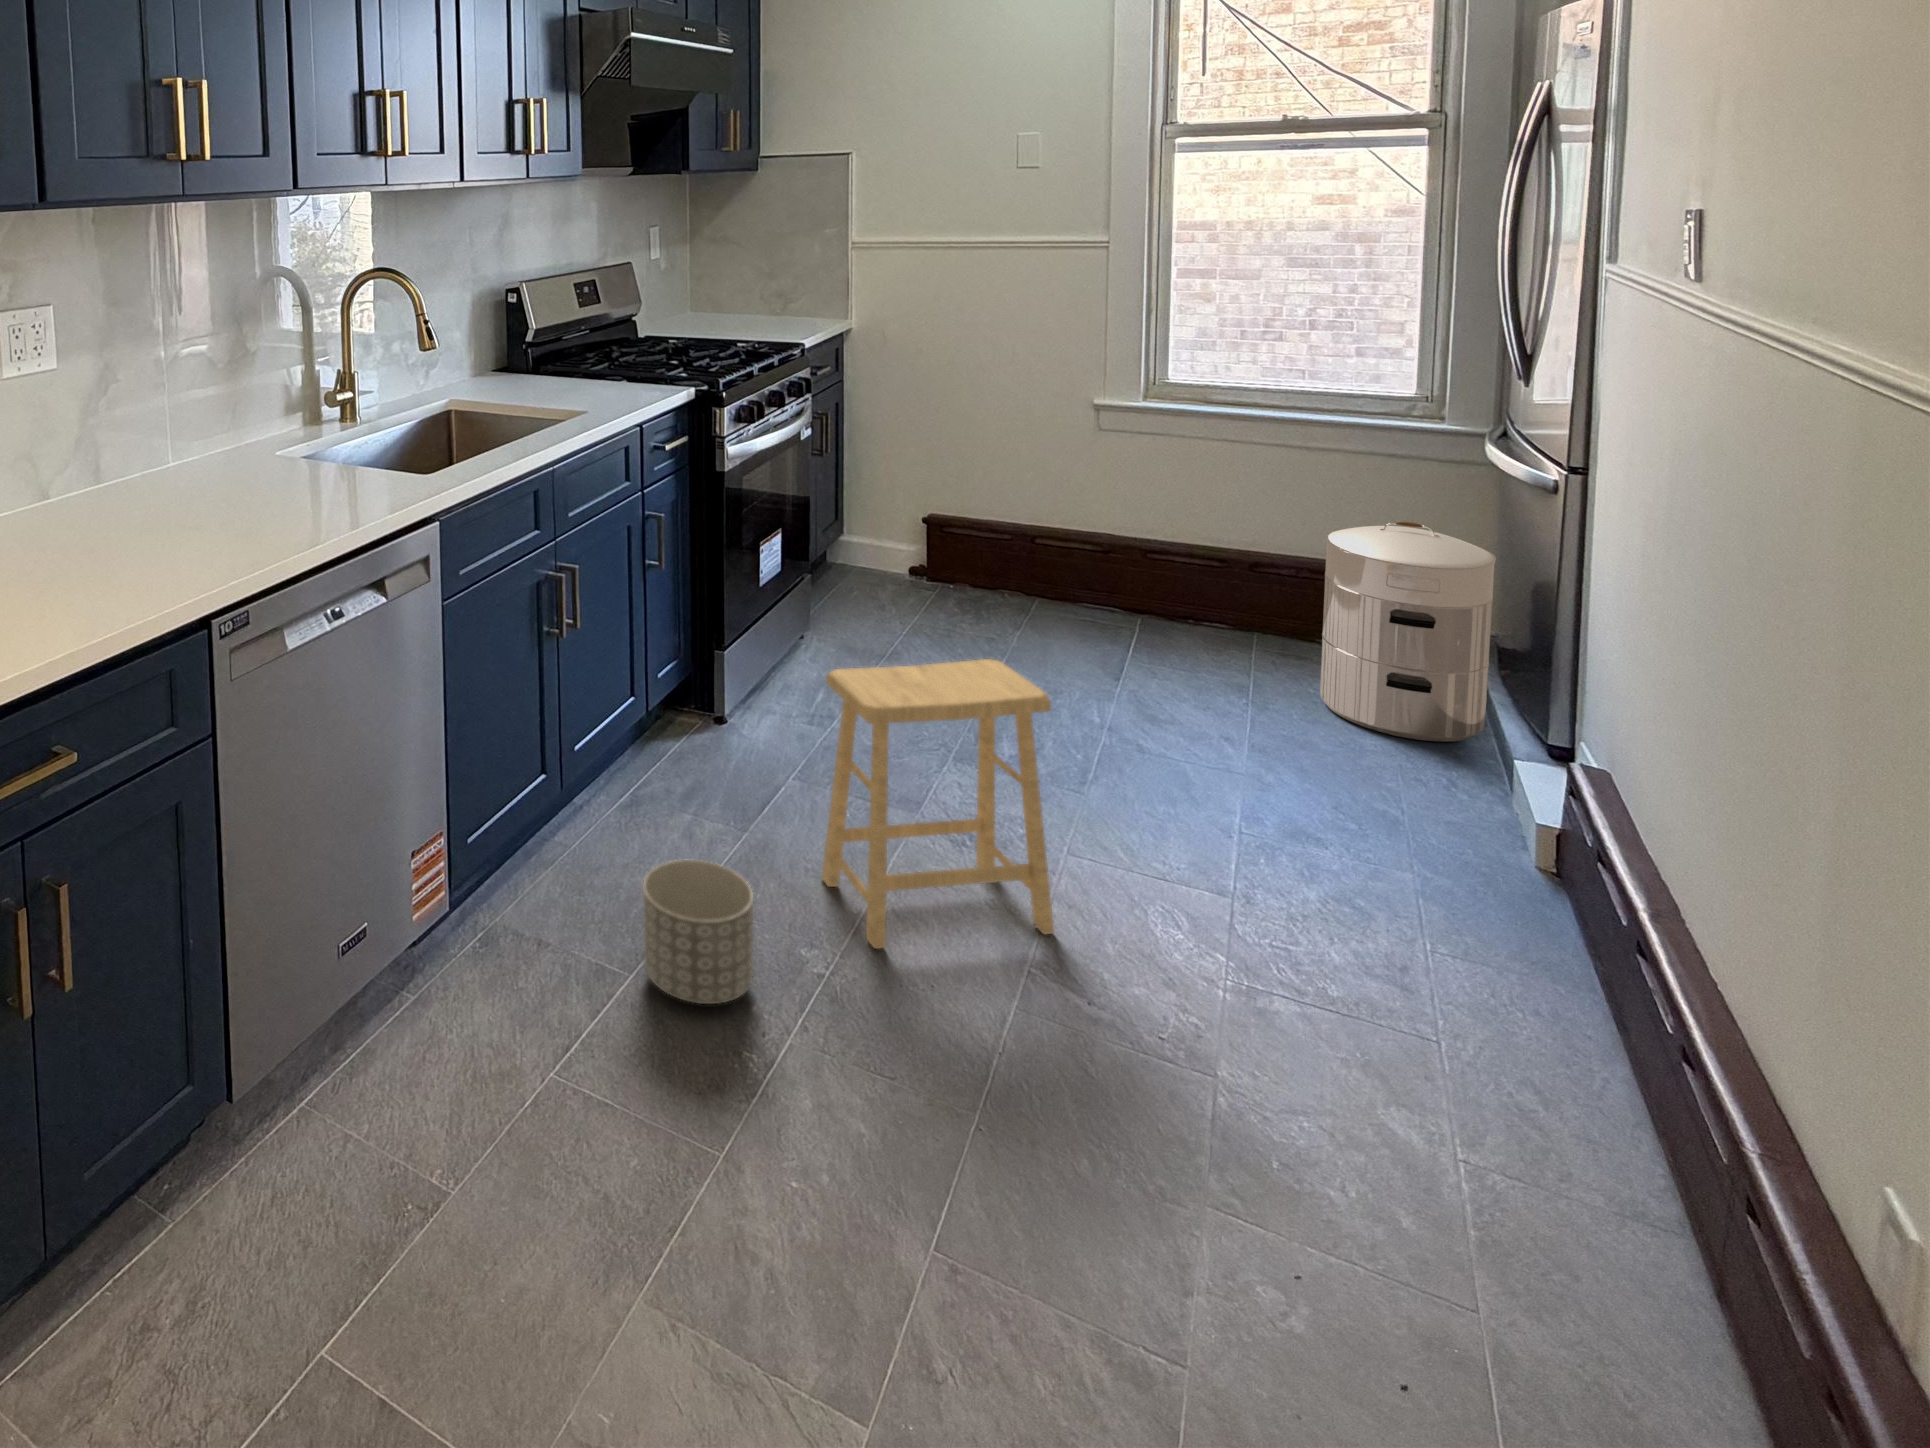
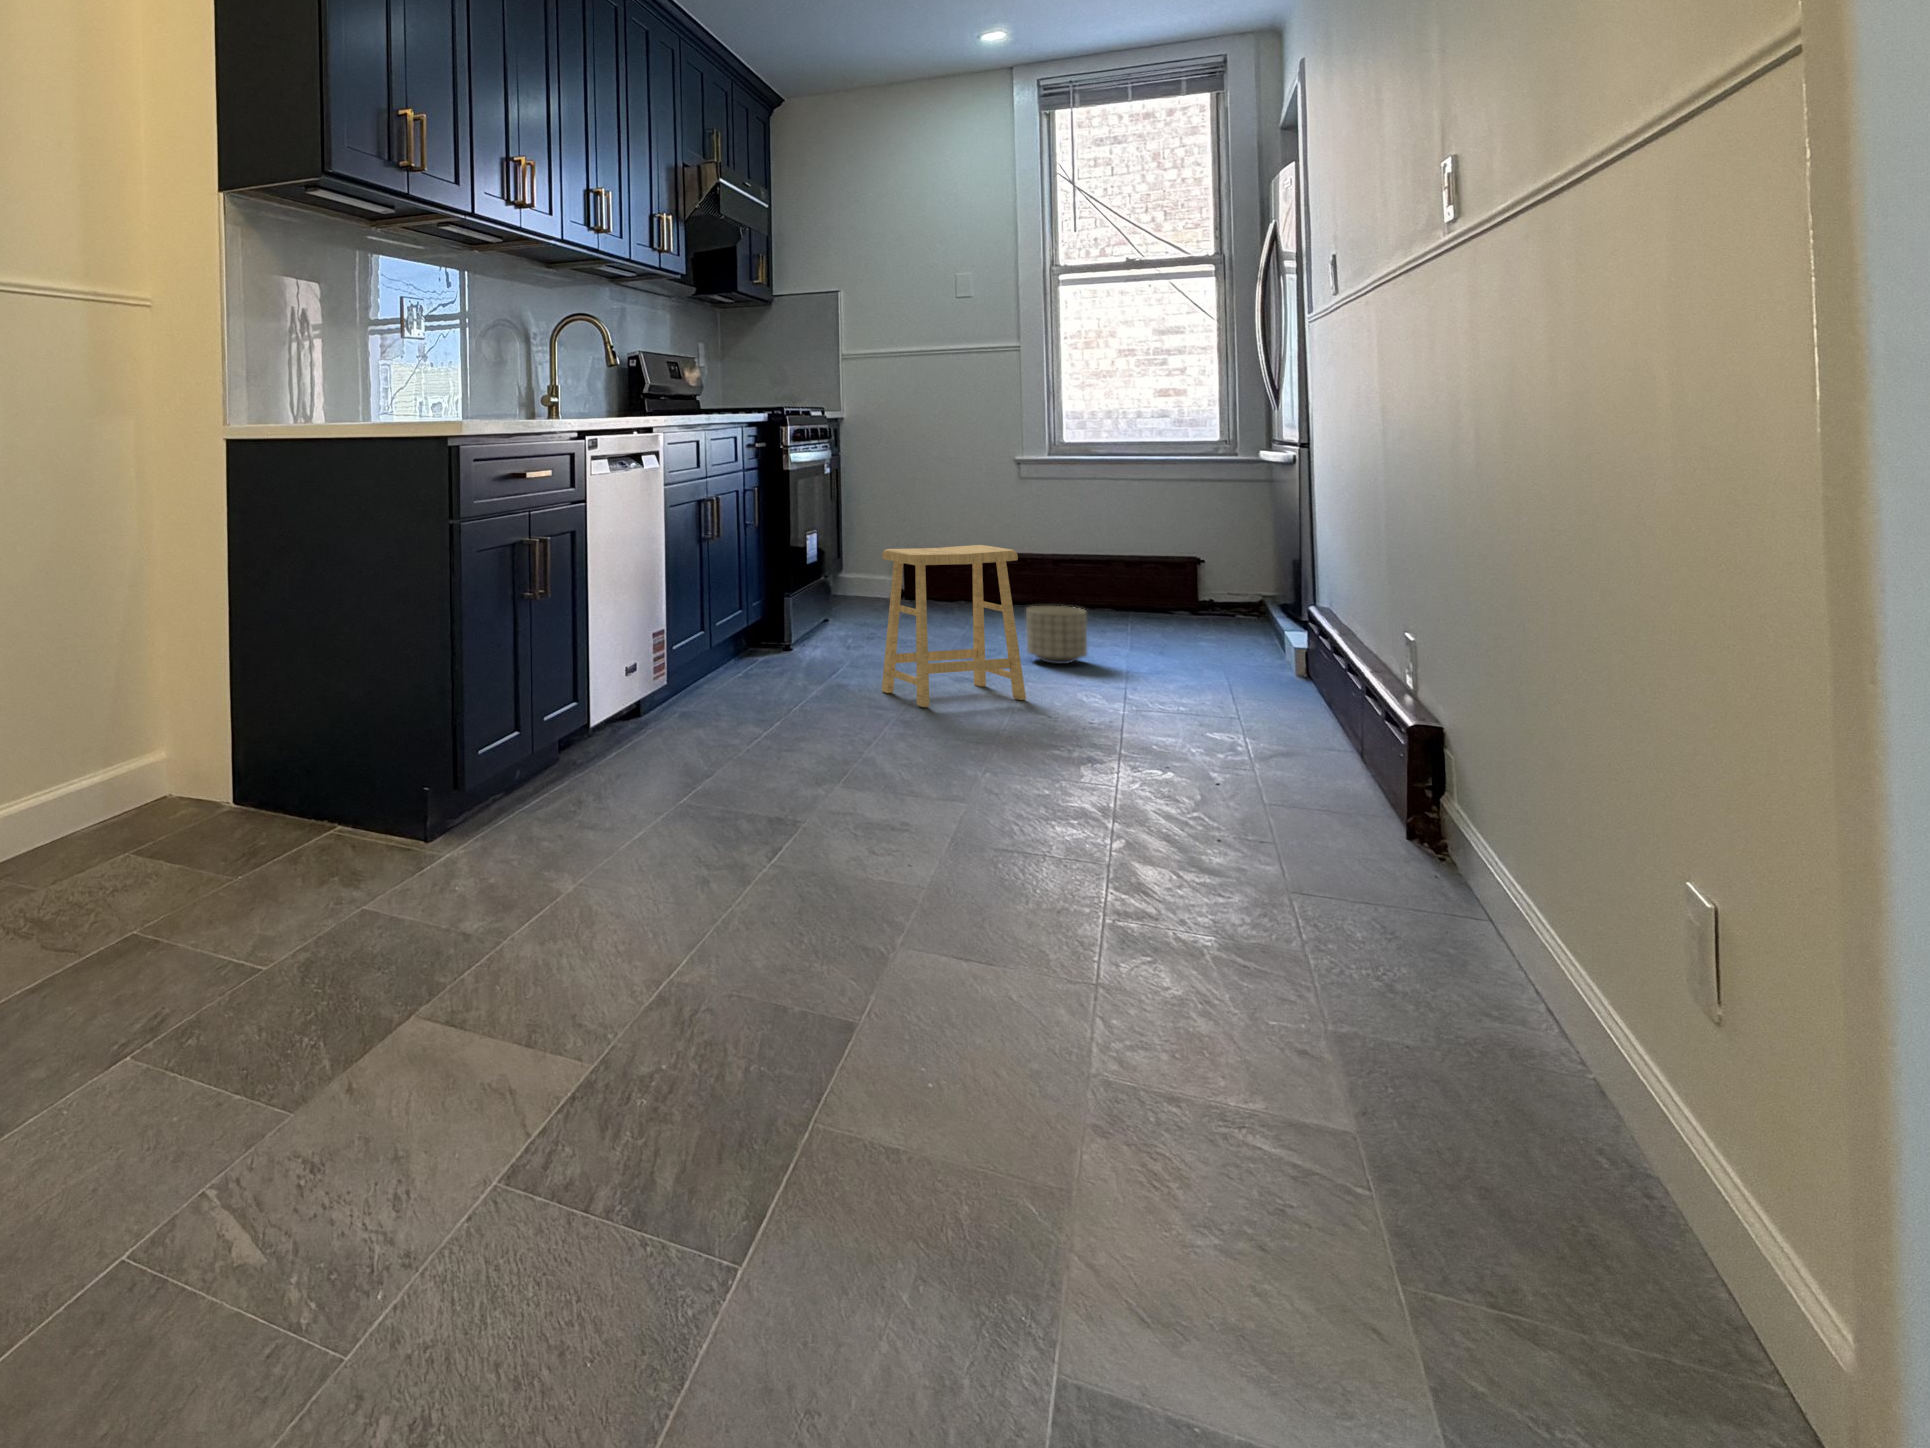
waste bin: present [1320,522,1496,742] -> none [1169,503,1271,640]
planter: present [643,860,753,1004] -> present [1026,606,1087,664]

